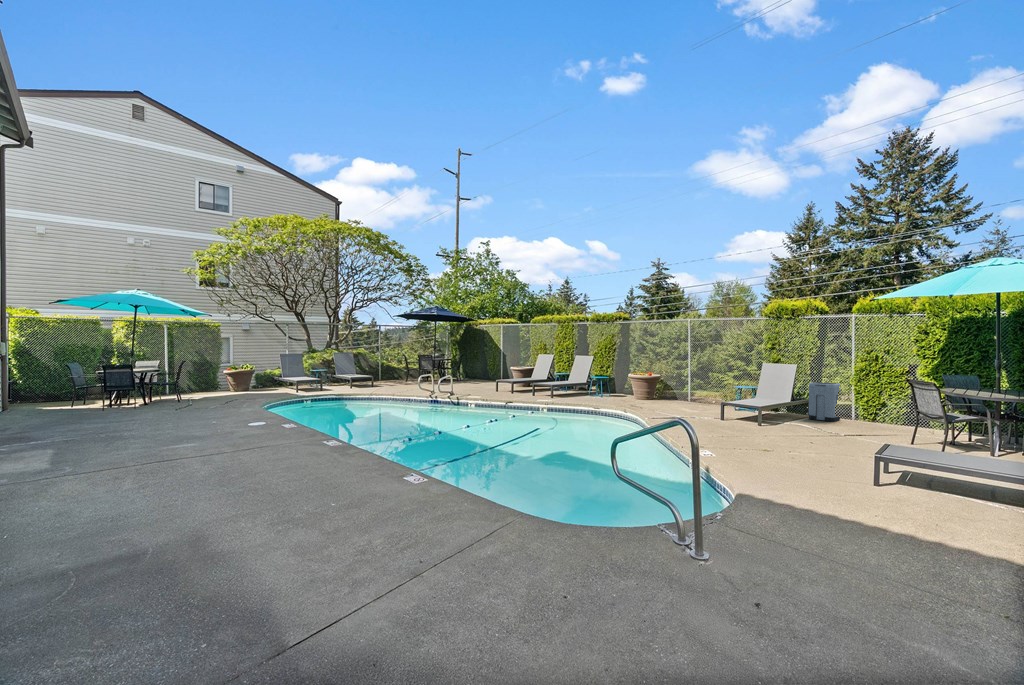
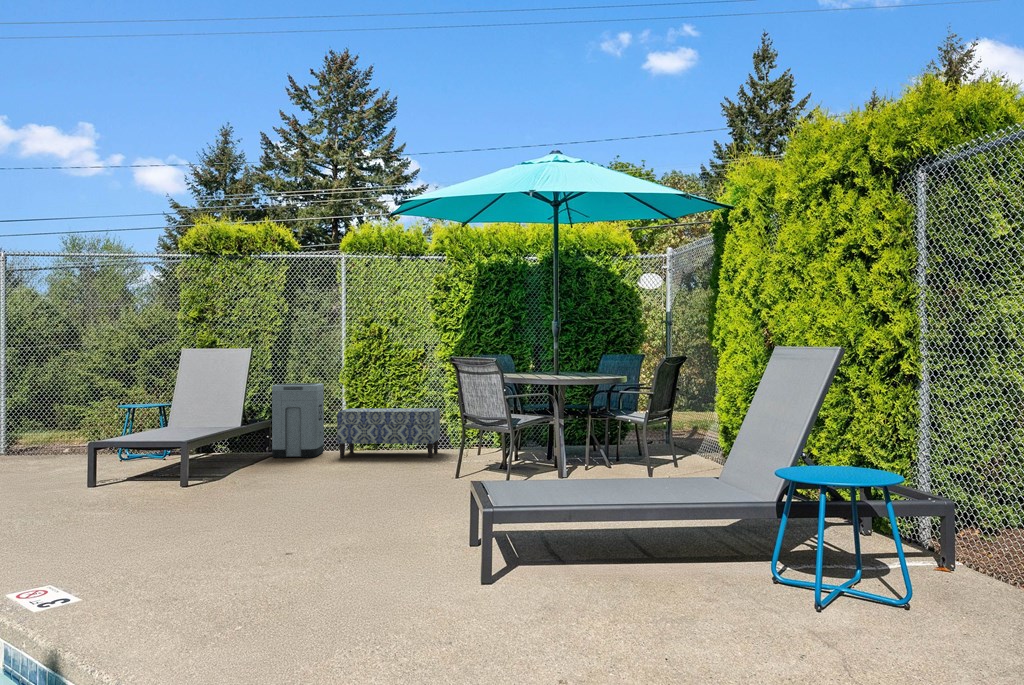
bench: none [846,398,919,432] -> present [337,408,440,458]

